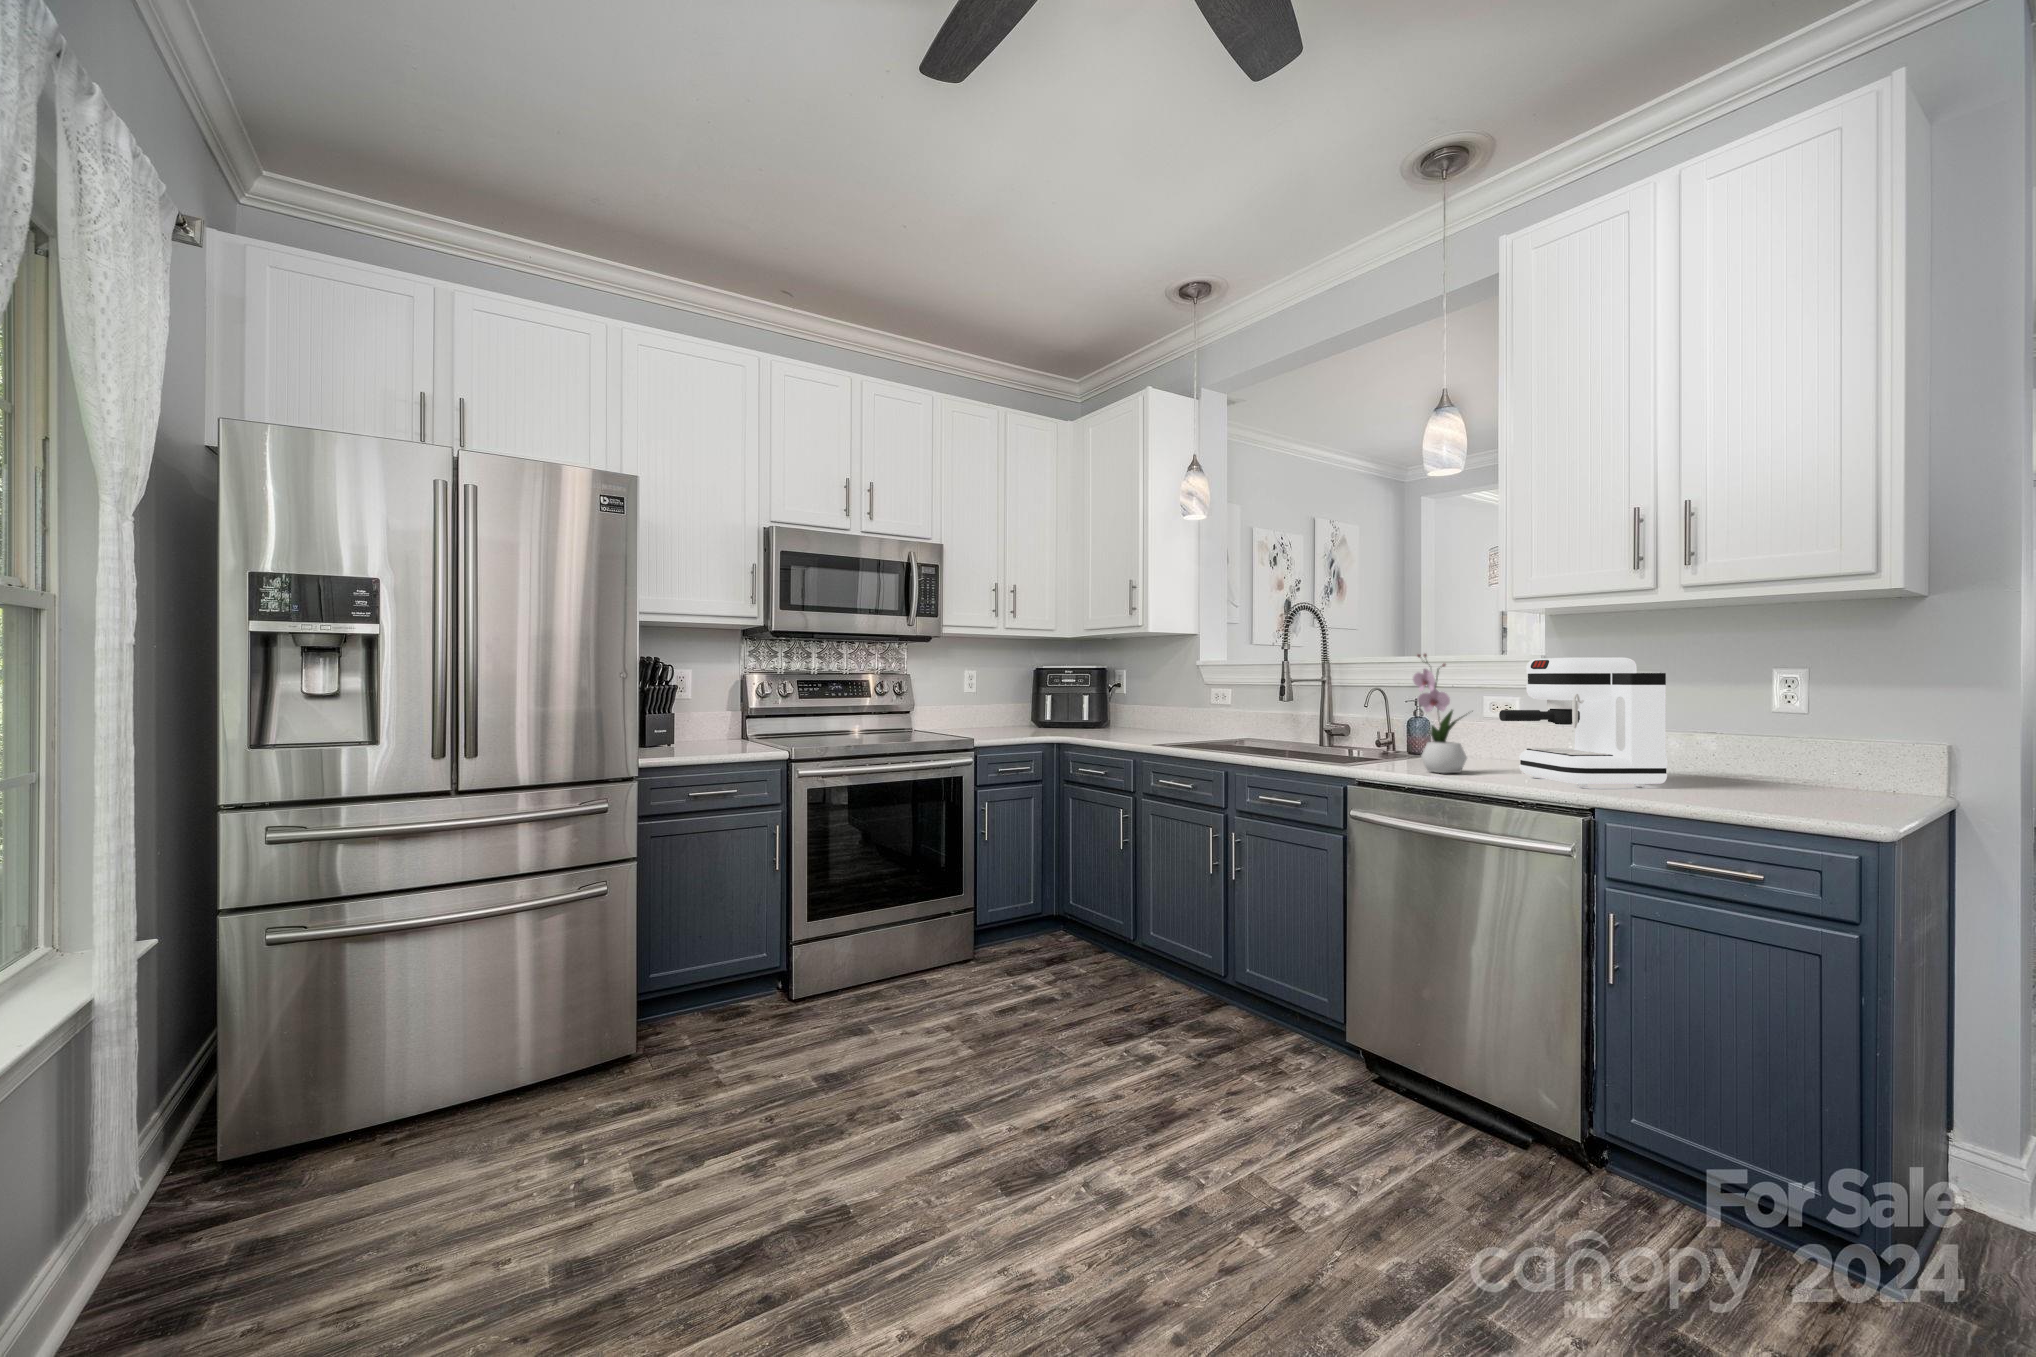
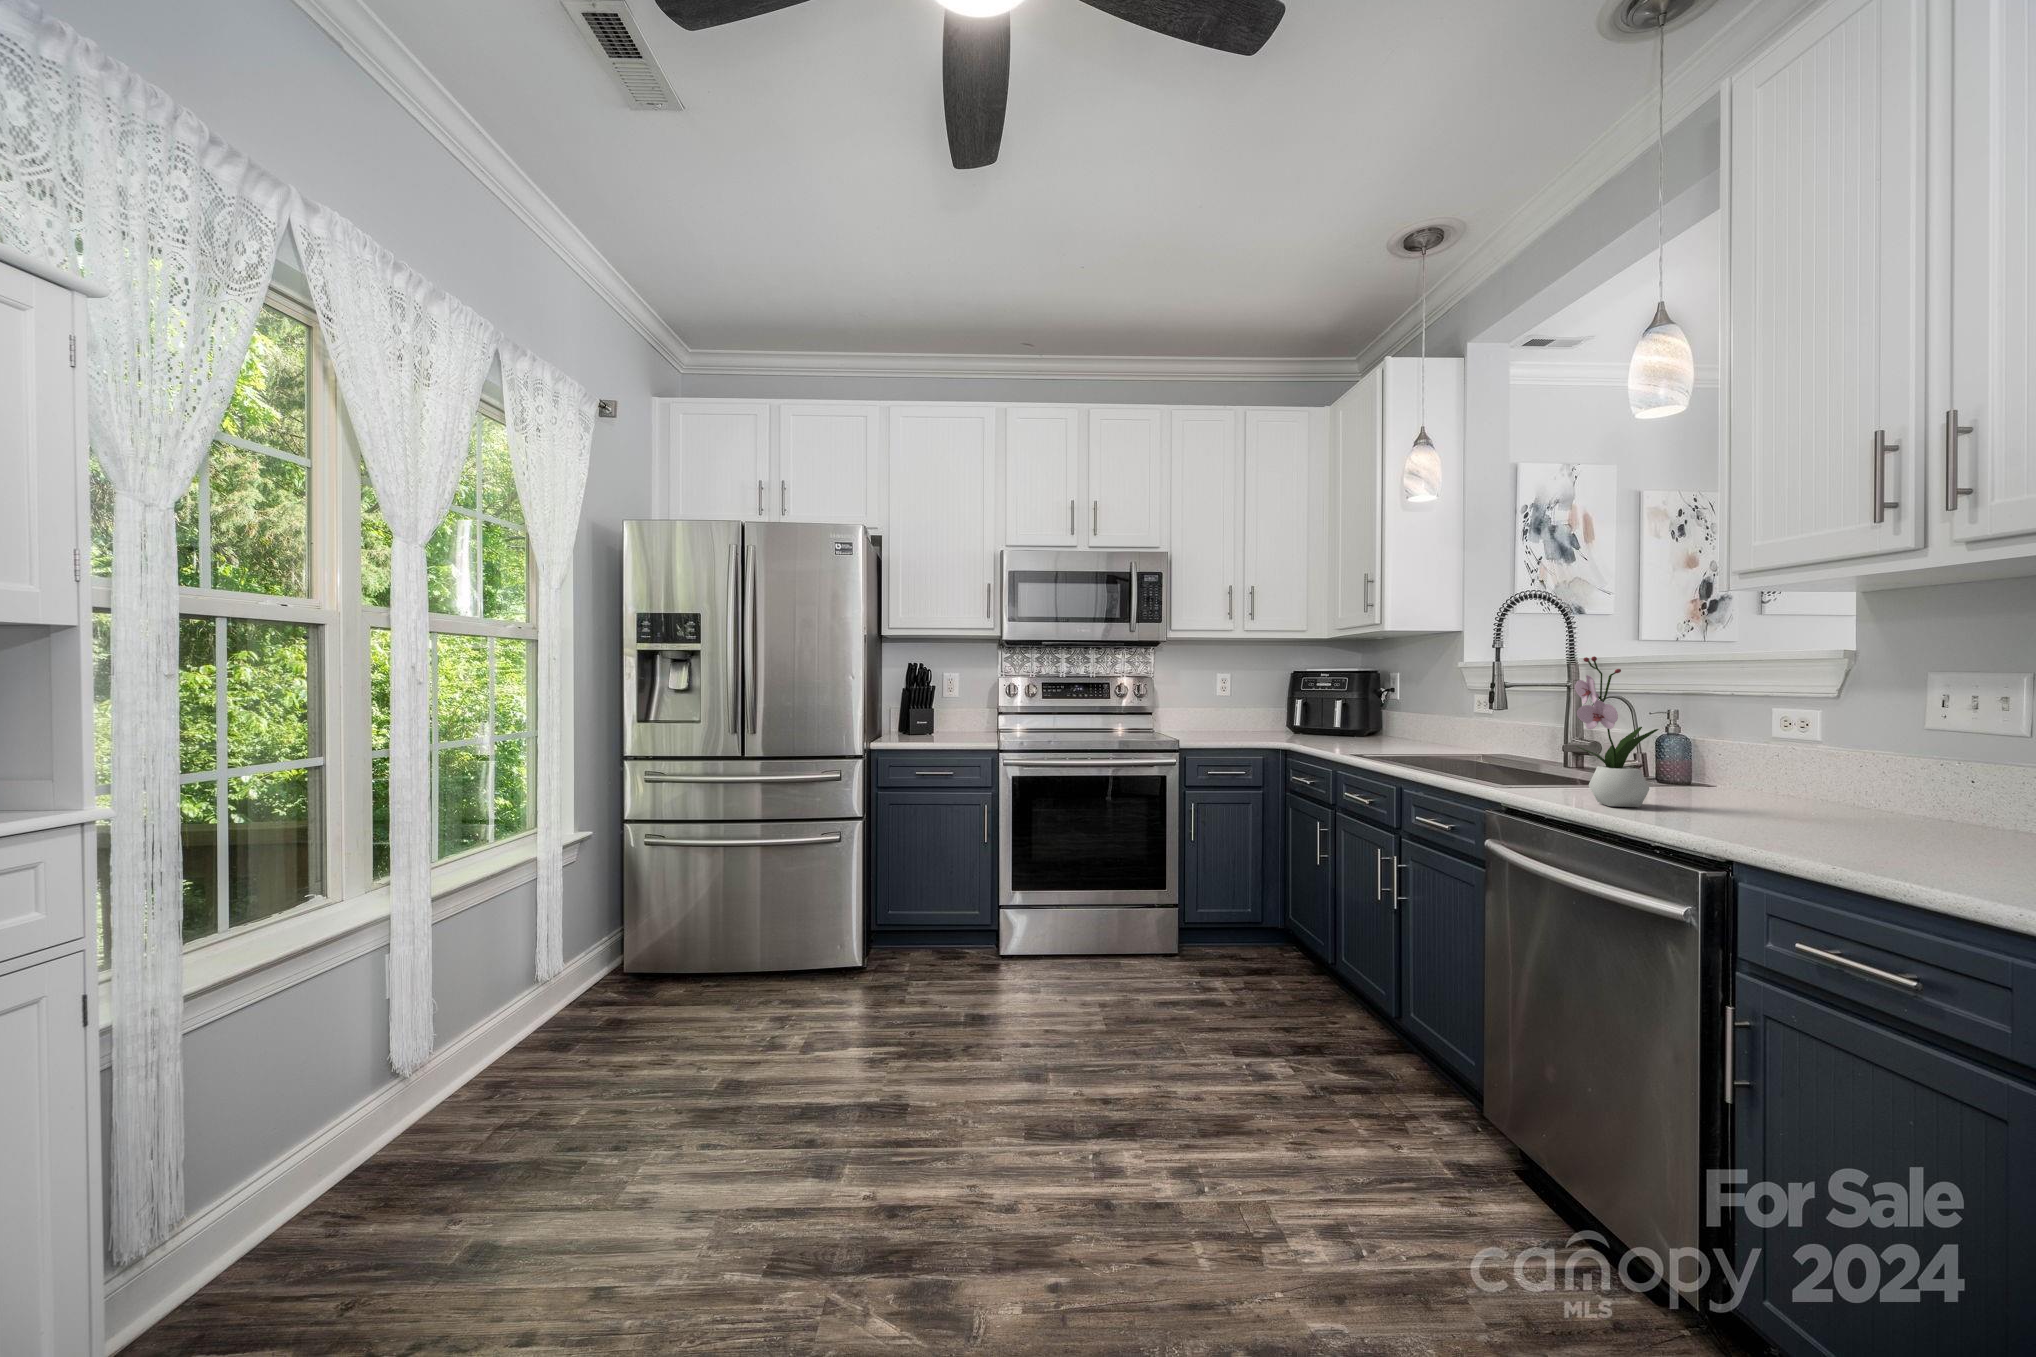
coffee maker: present [1499,658,1667,787] -> none [1660,661,1915,846]

